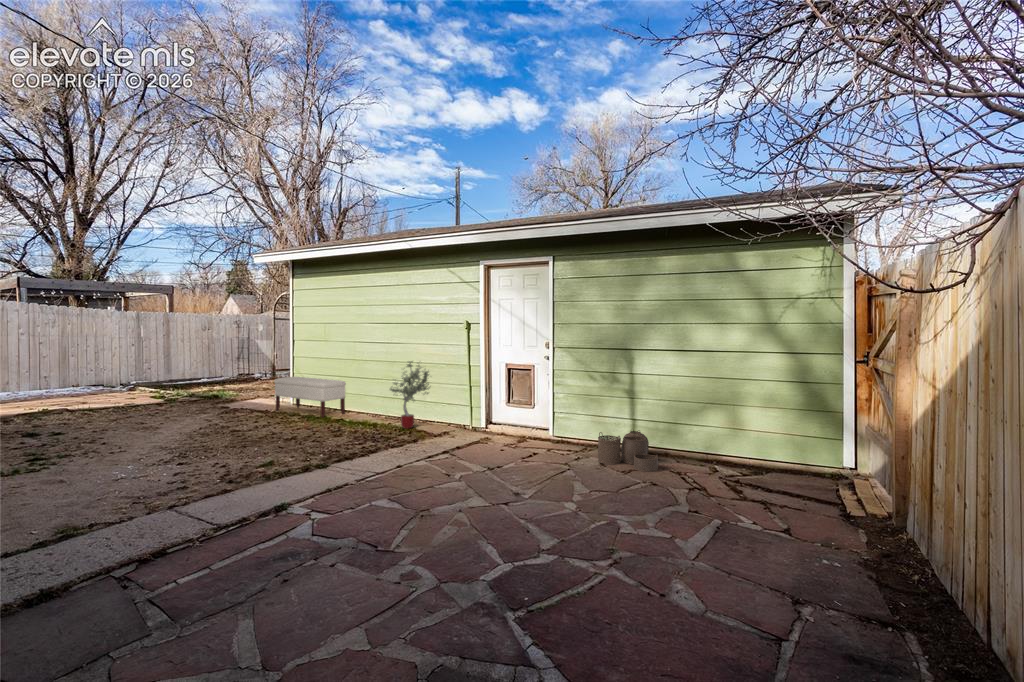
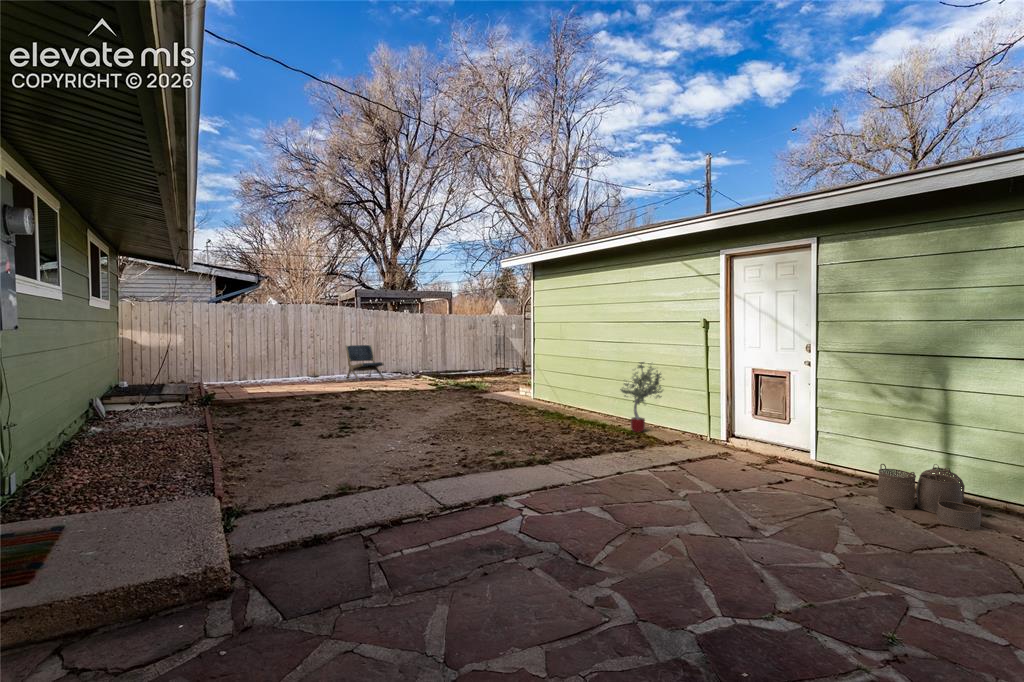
lounge chair: none [11,352,80,399] -> present [346,345,384,381]
bench: present [274,377,346,418] -> none [518,373,580,413]

